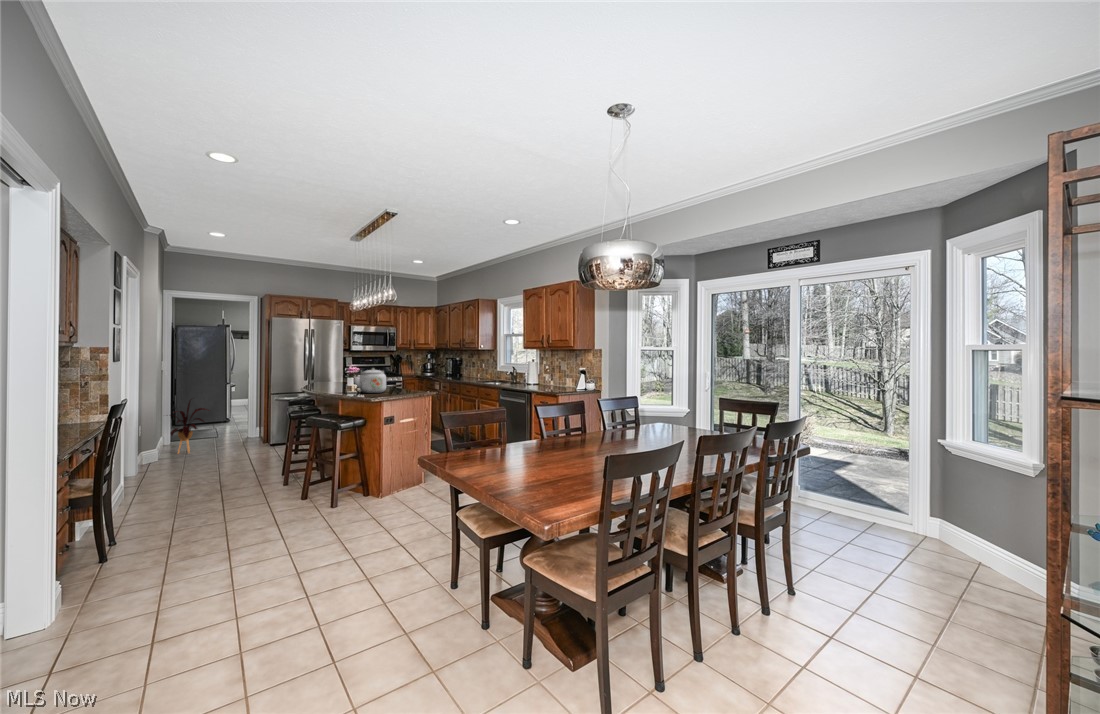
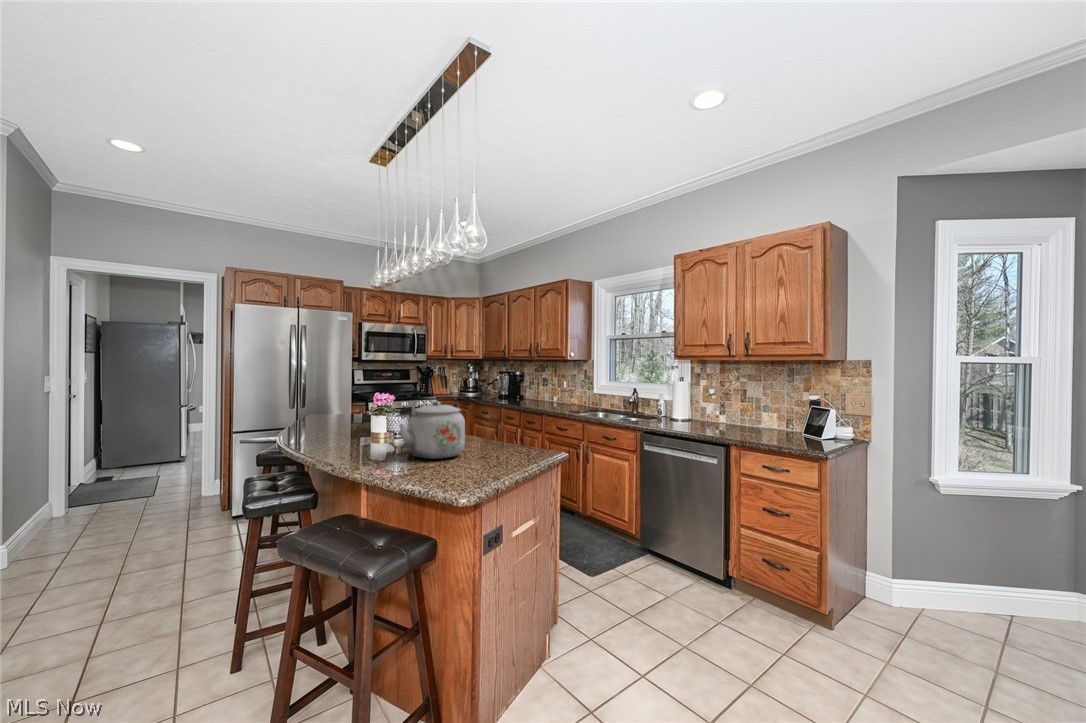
house plant: present [171,401,209,454] -> none [31,441,128,542]

